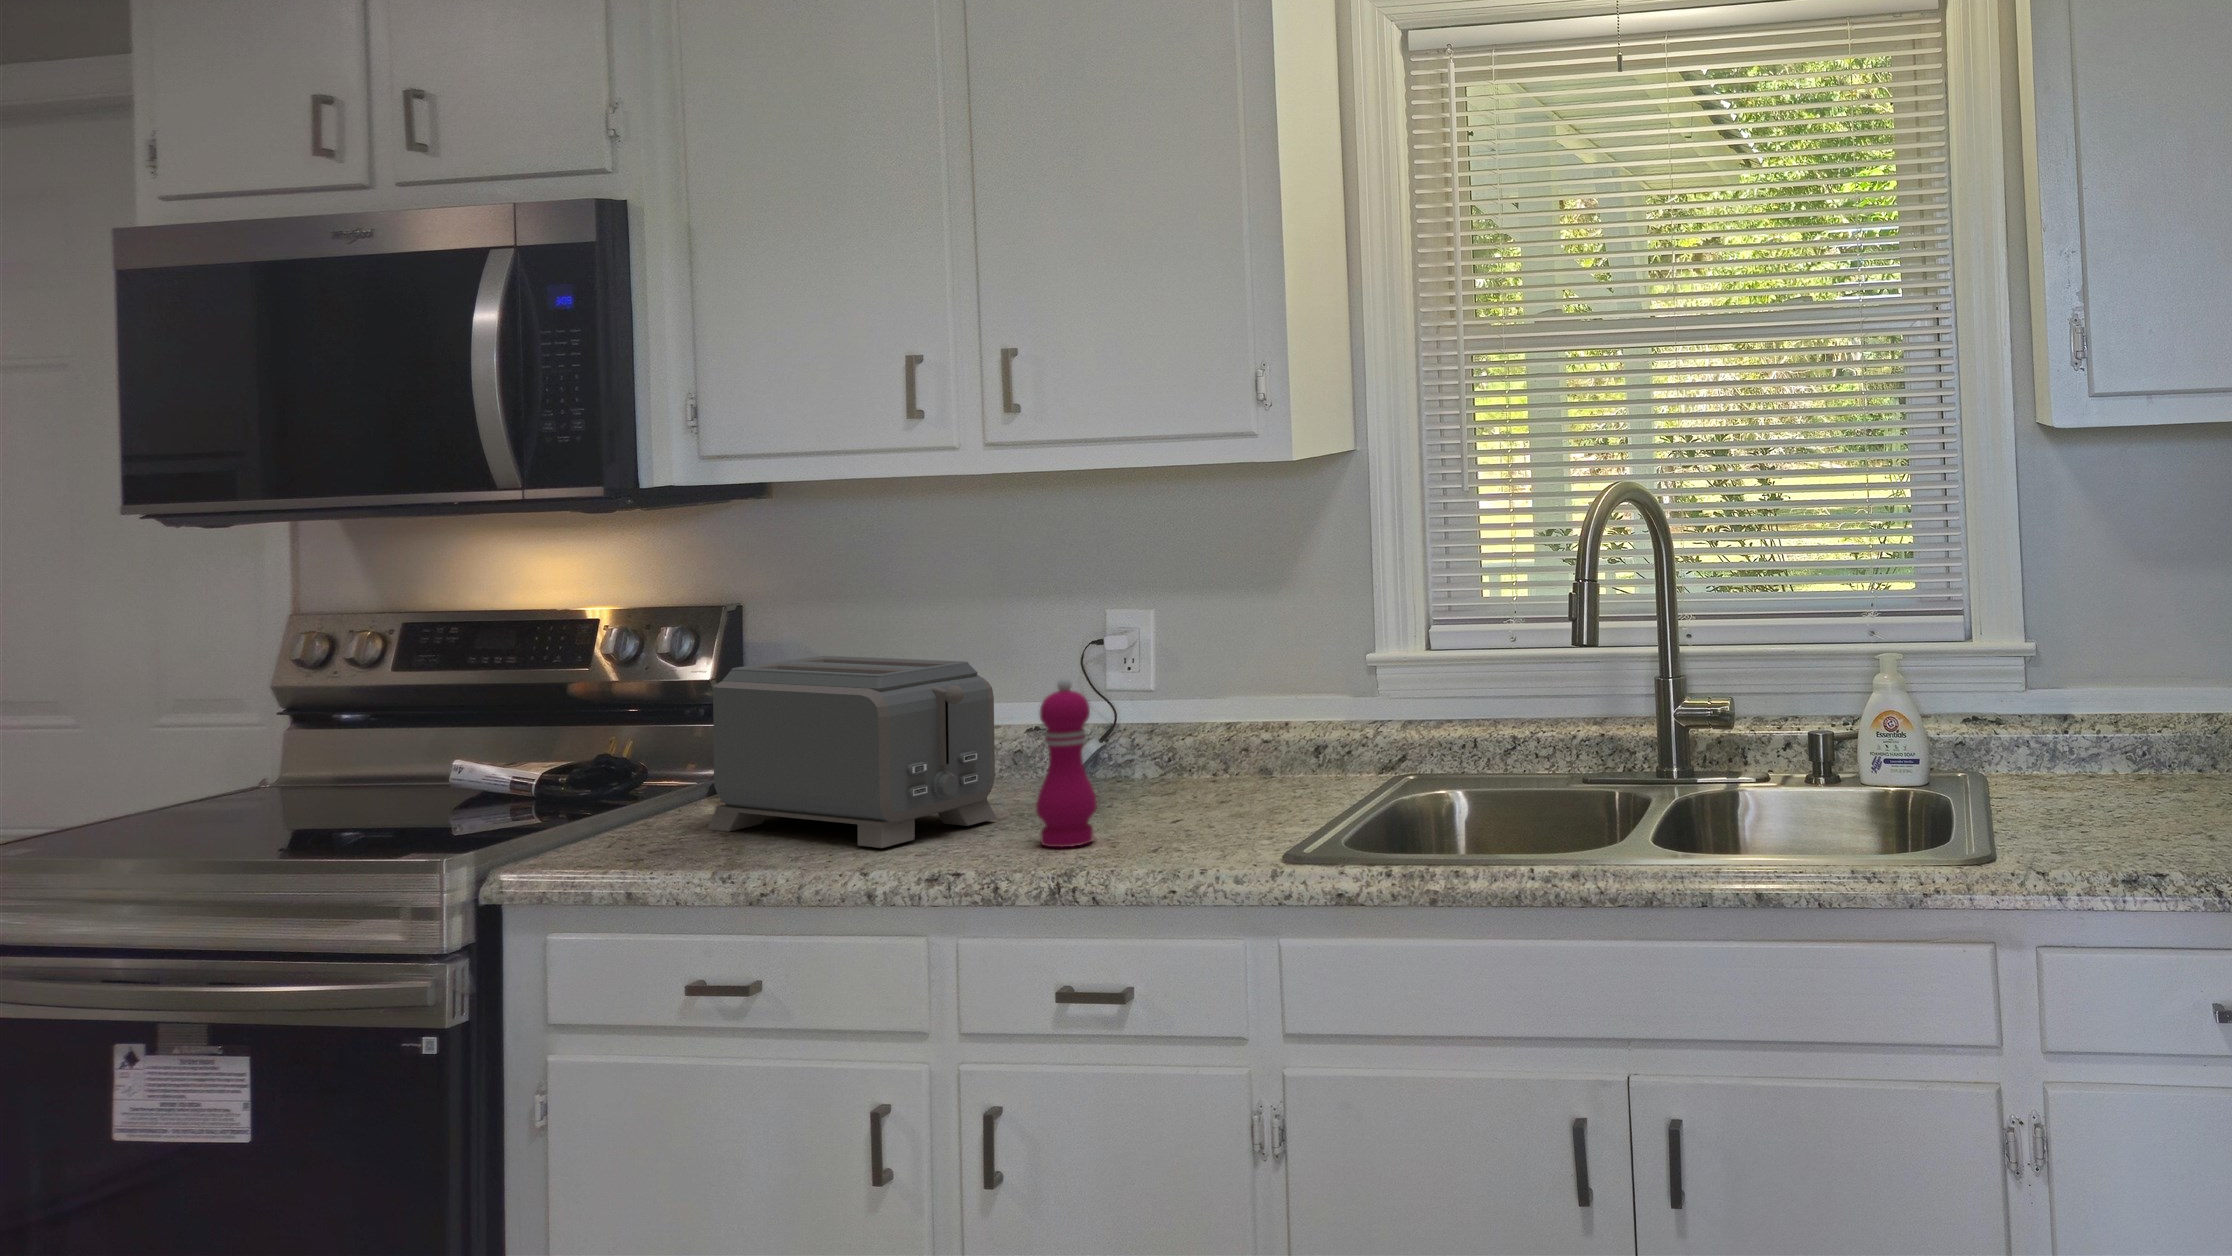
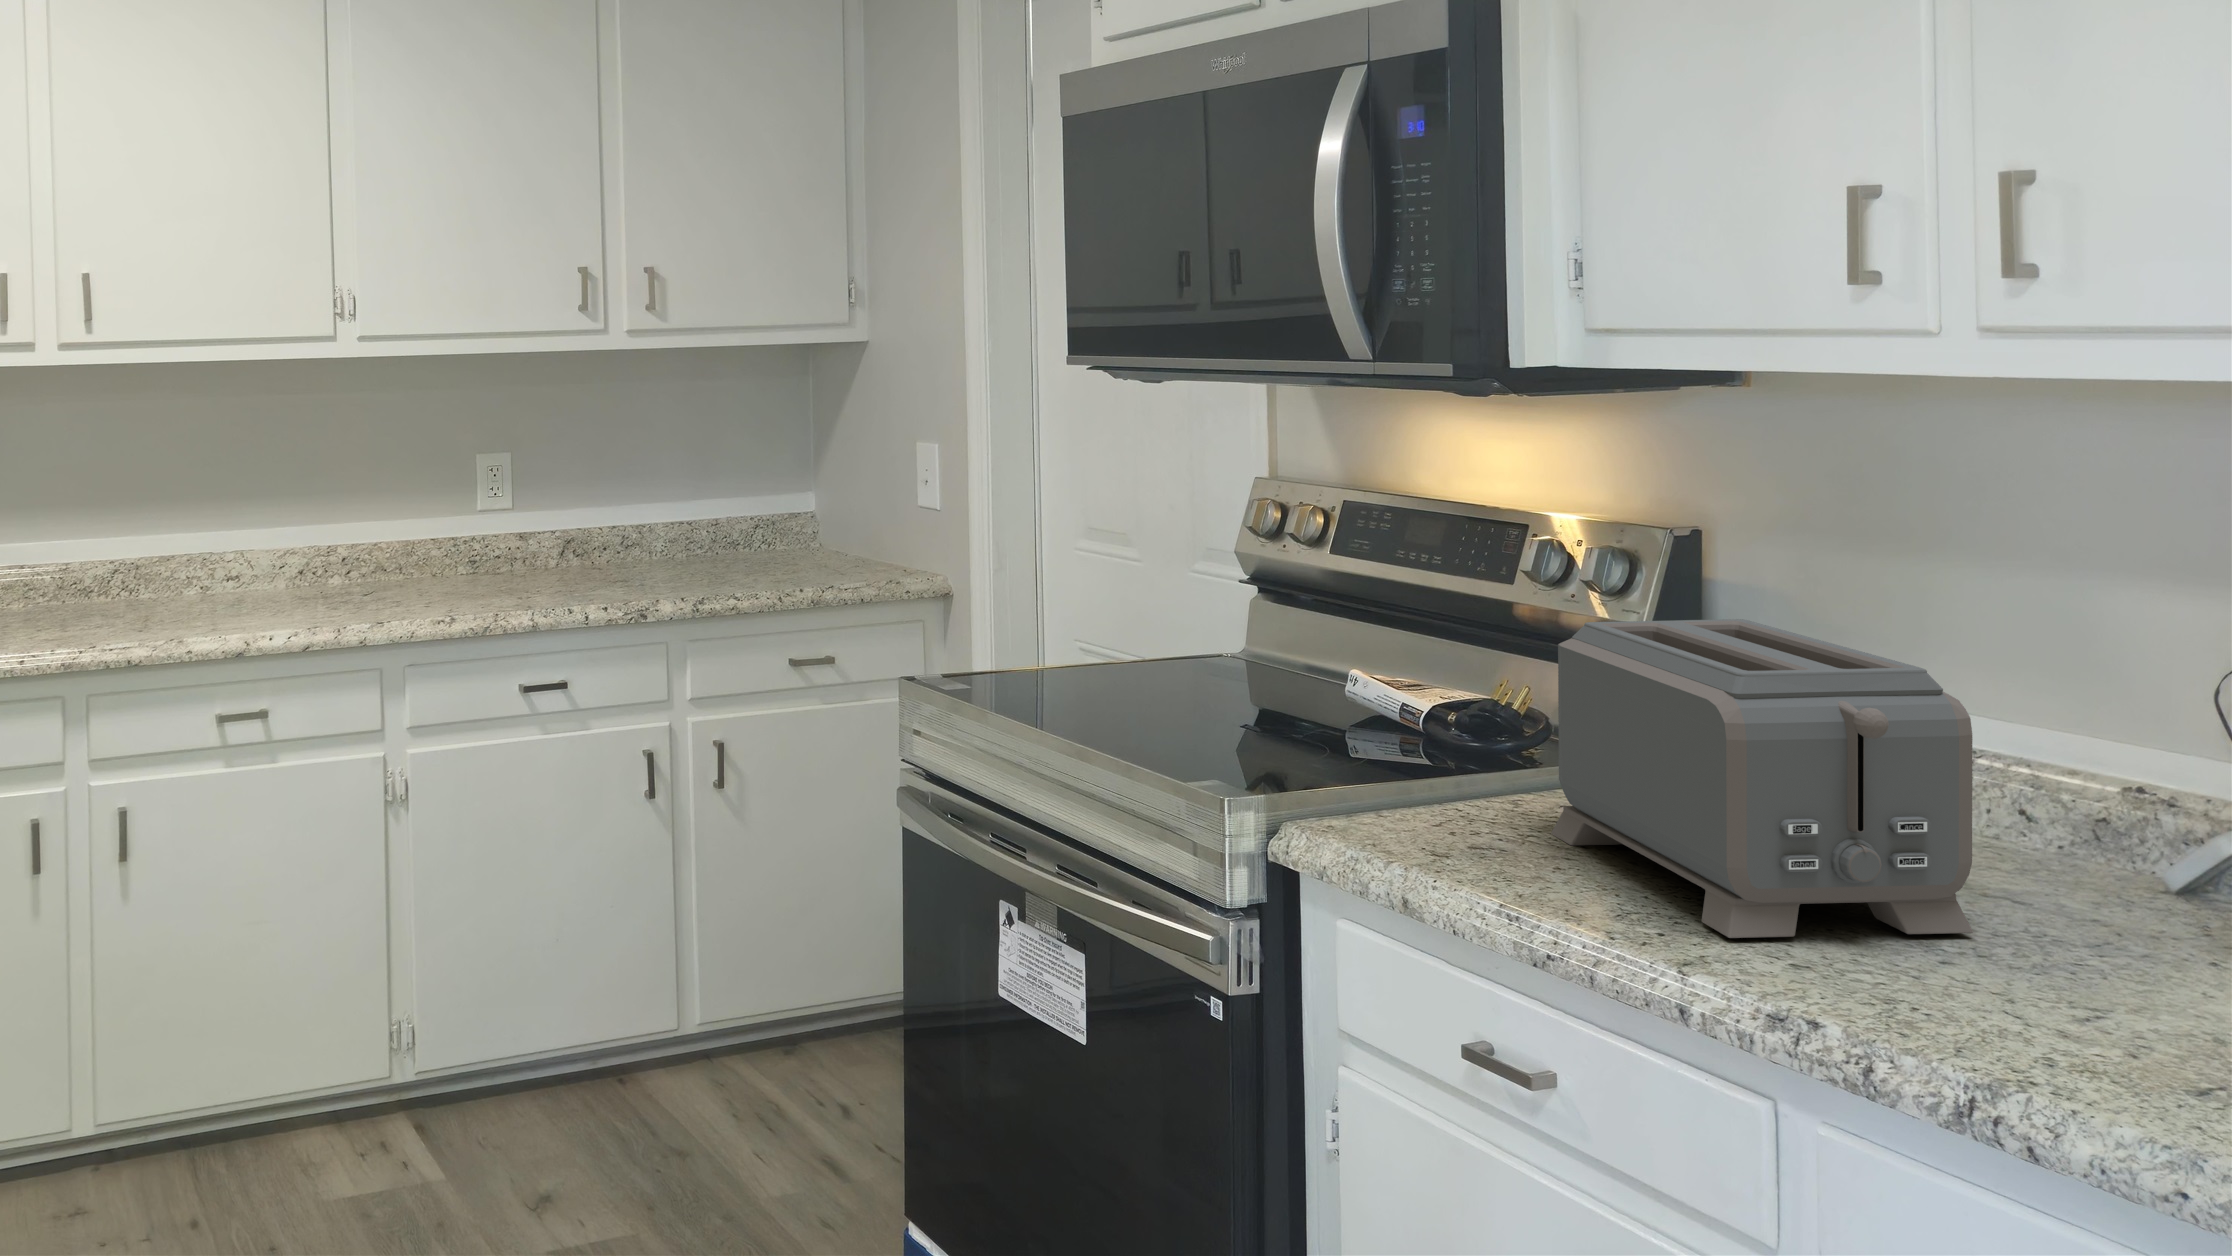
pepper mill: present [1036,678,1097,847] -> none [1988,734,2116,1037]

